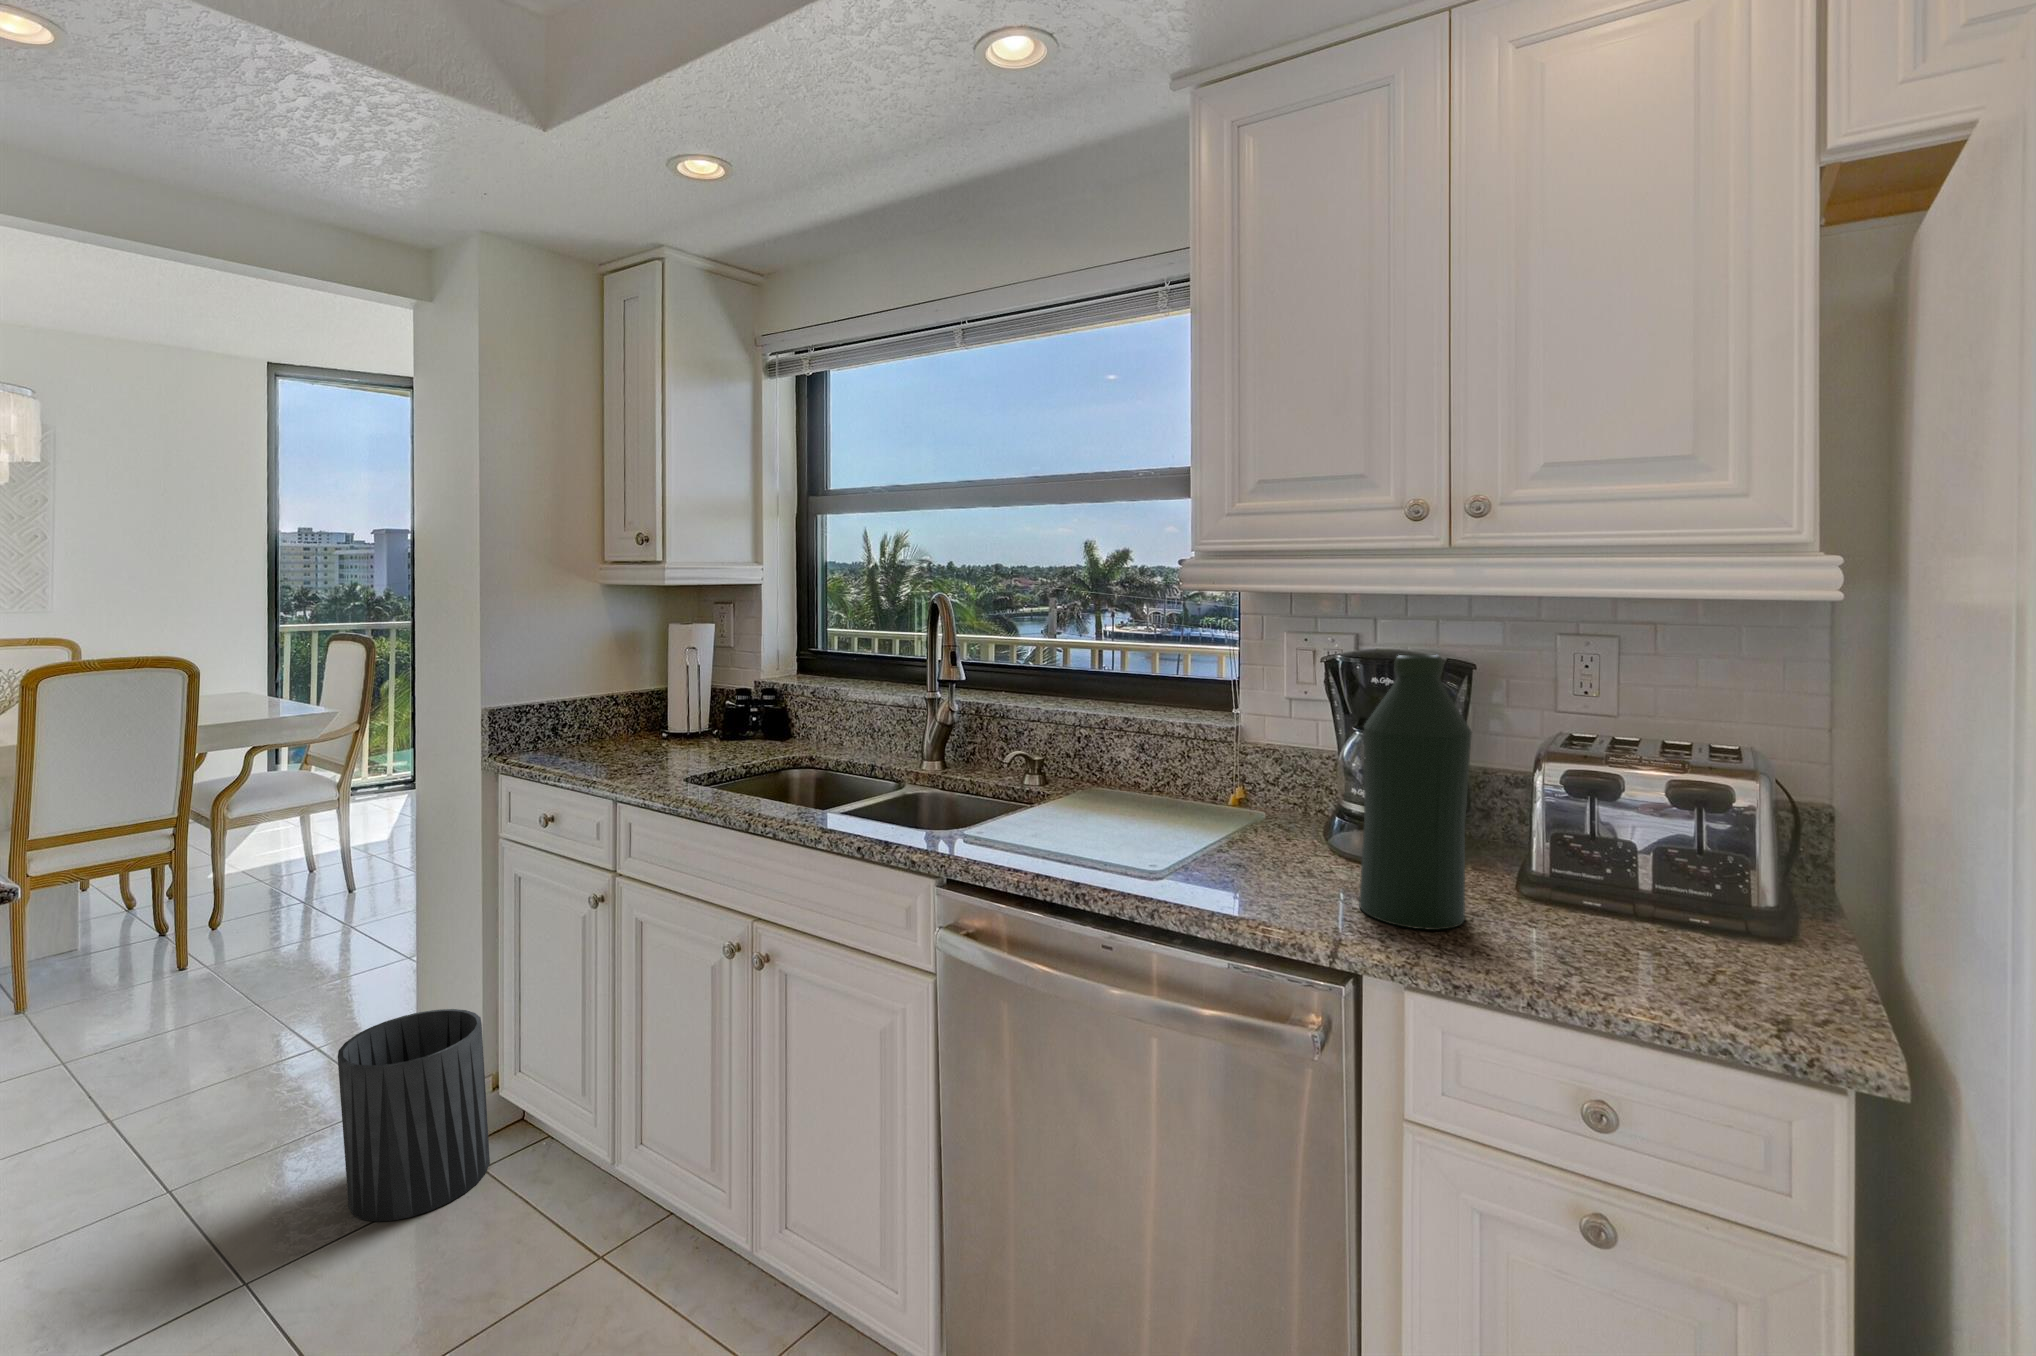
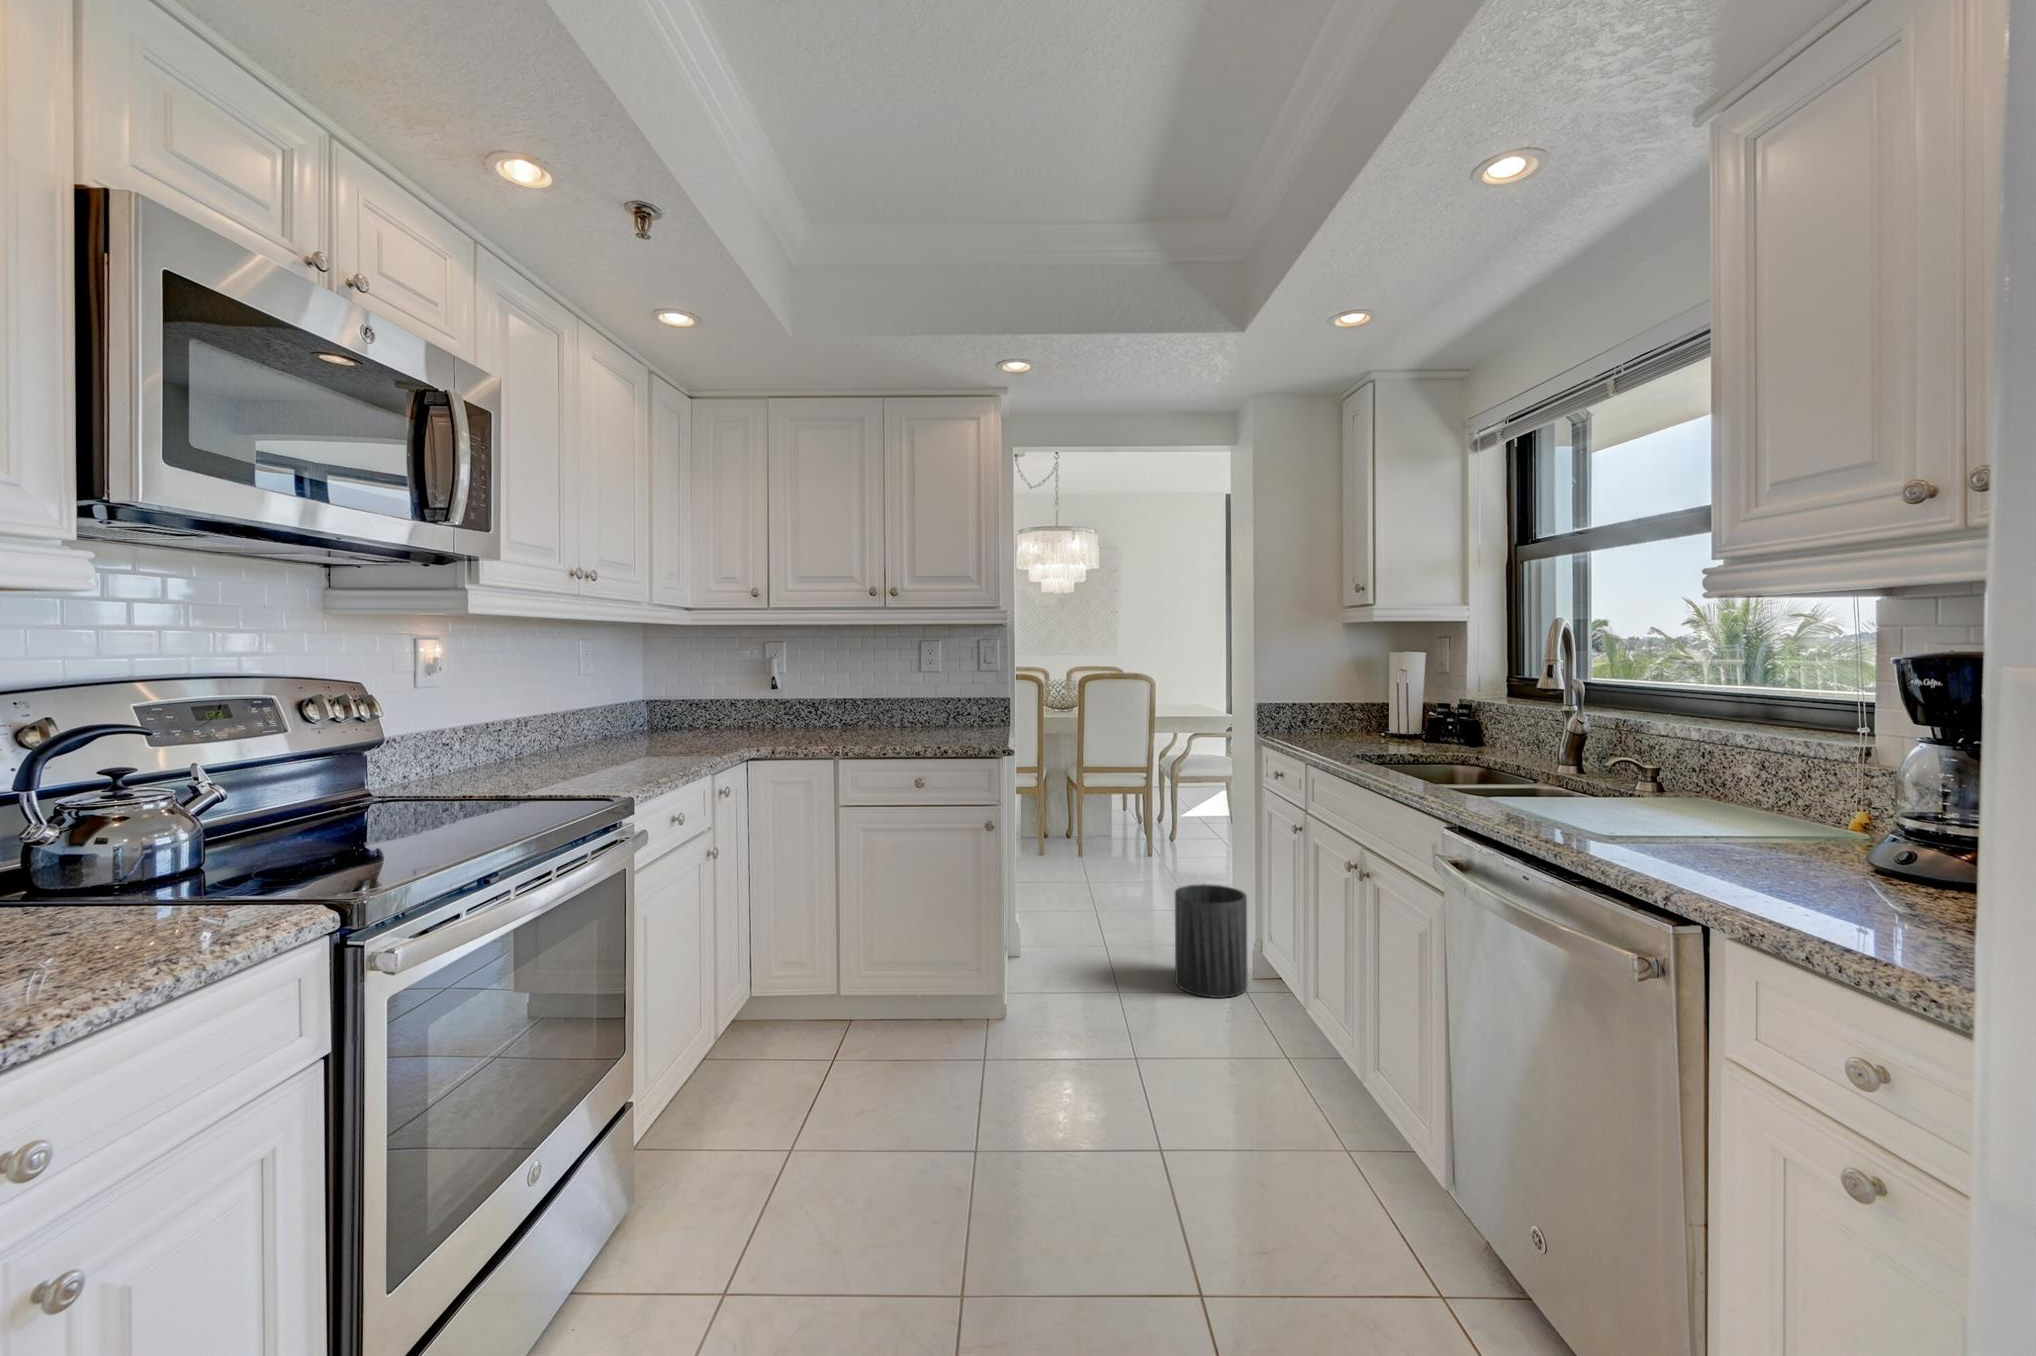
bottle: present [1359,655,1472,930] -> none [1758,648,1891,911]

